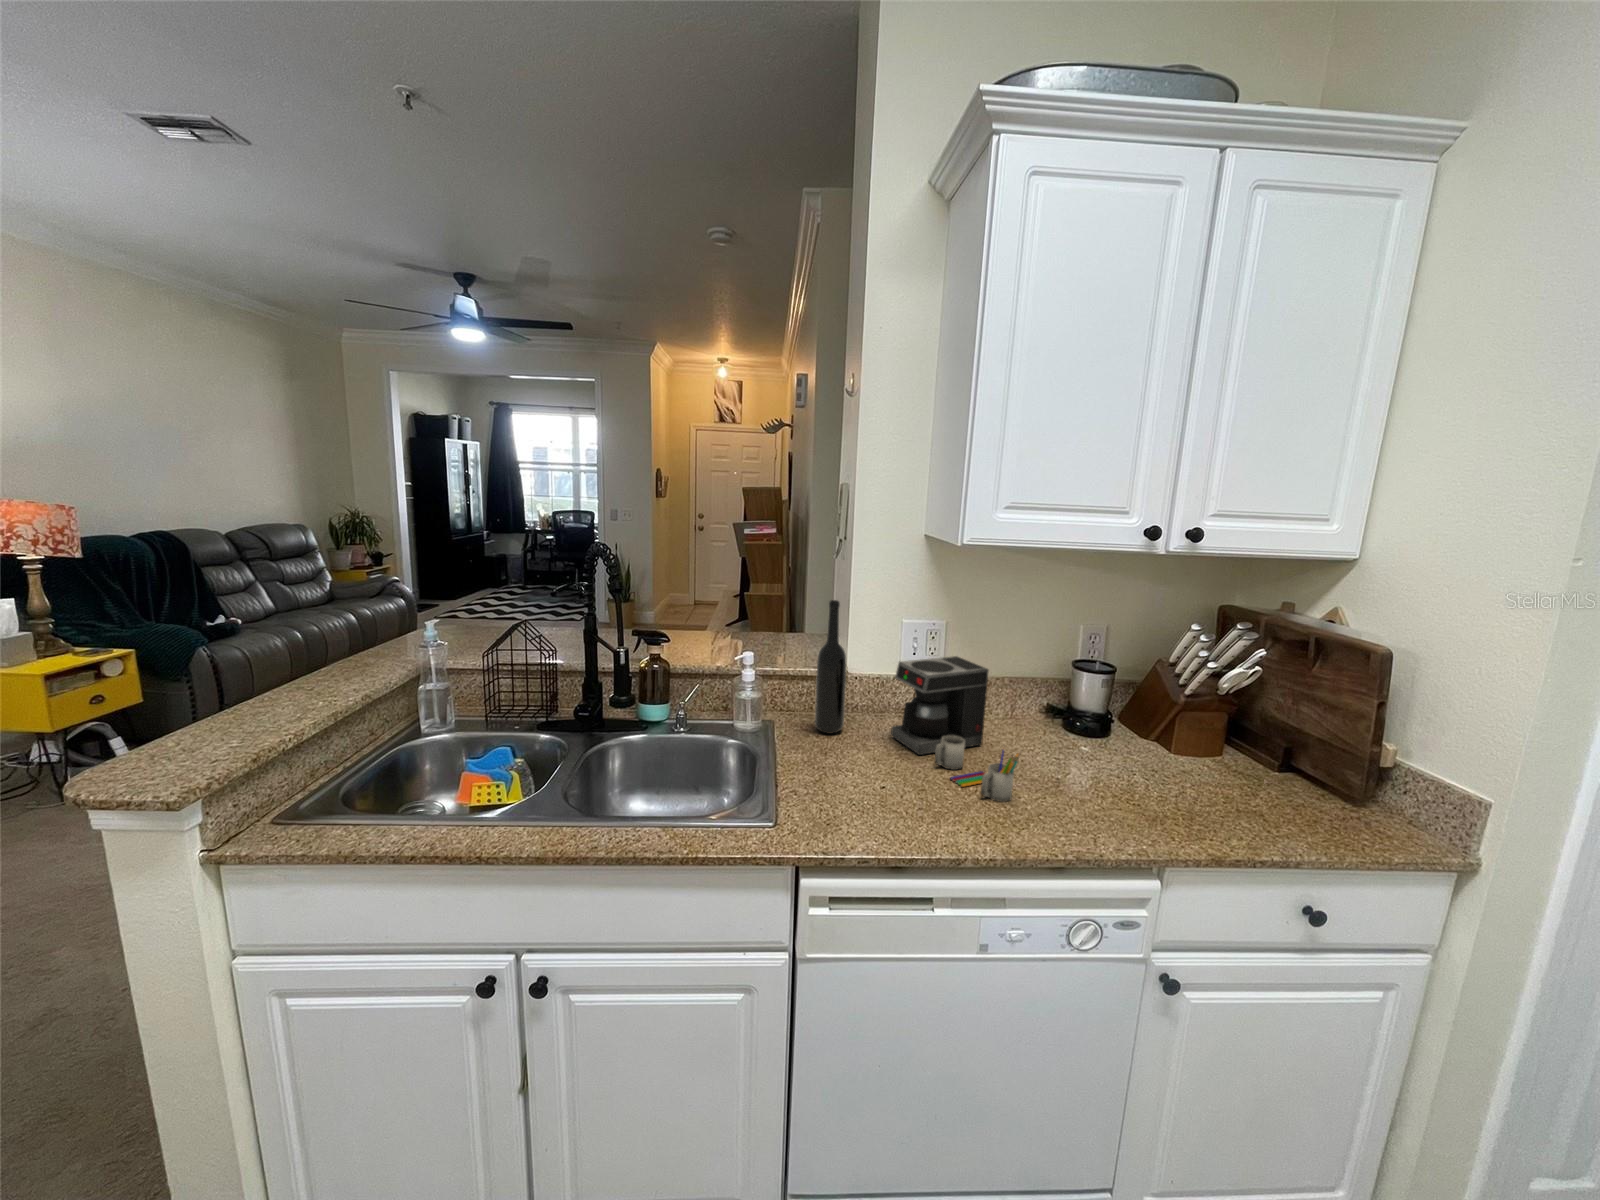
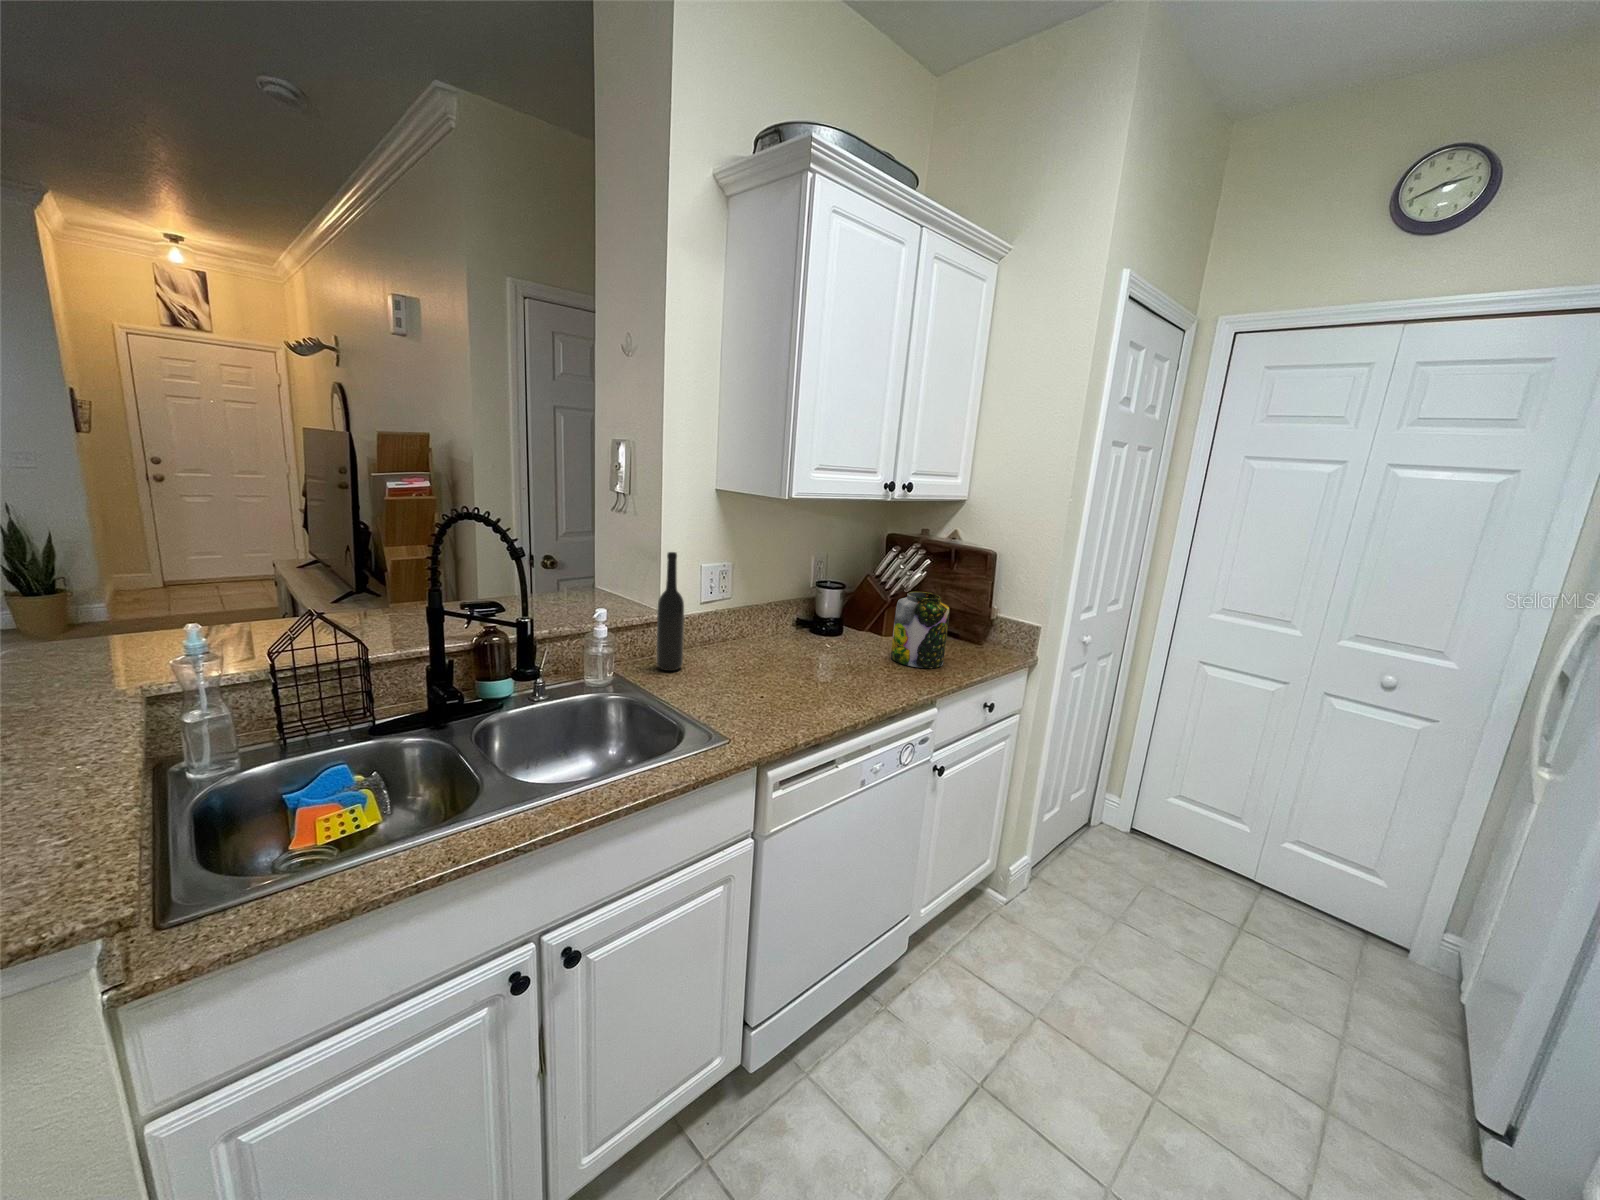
coffee maker: present [891,656,1021,802] -> none [722,589,852,687]
jar: none [1134,691,1236,818] -> present [891,592,949,668]

